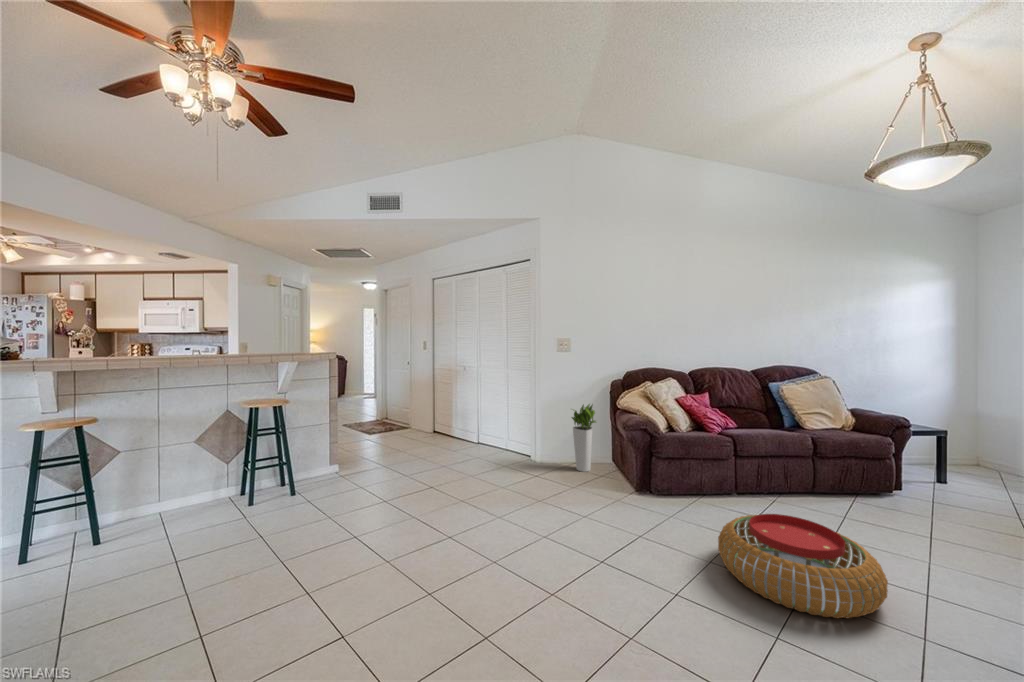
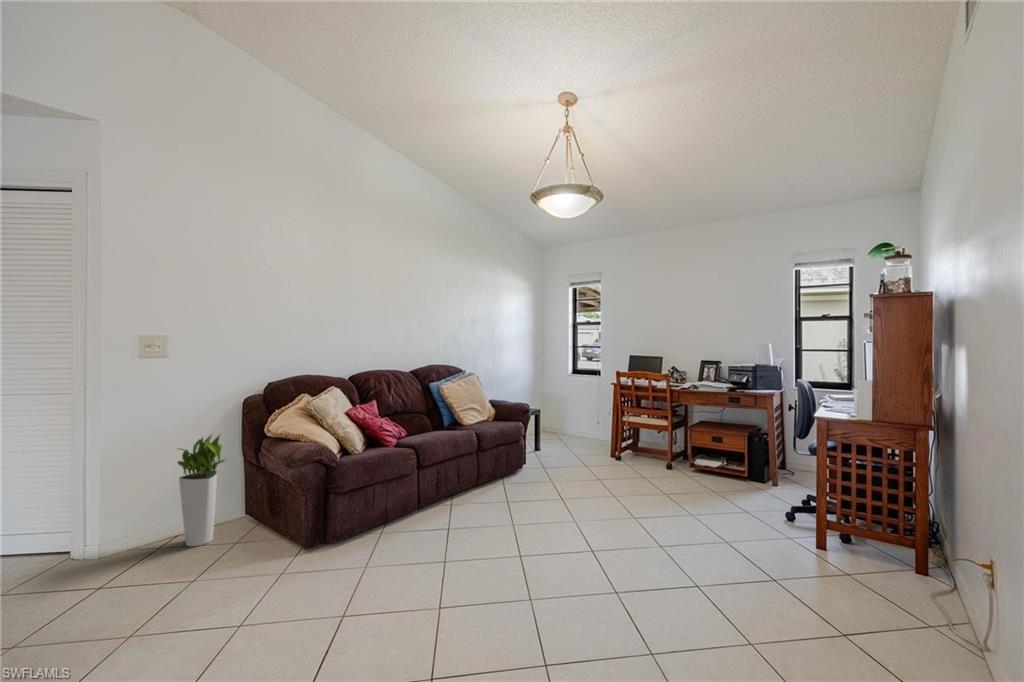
pouf: present [718,514,888,618] -> none [438,524,583,634]

